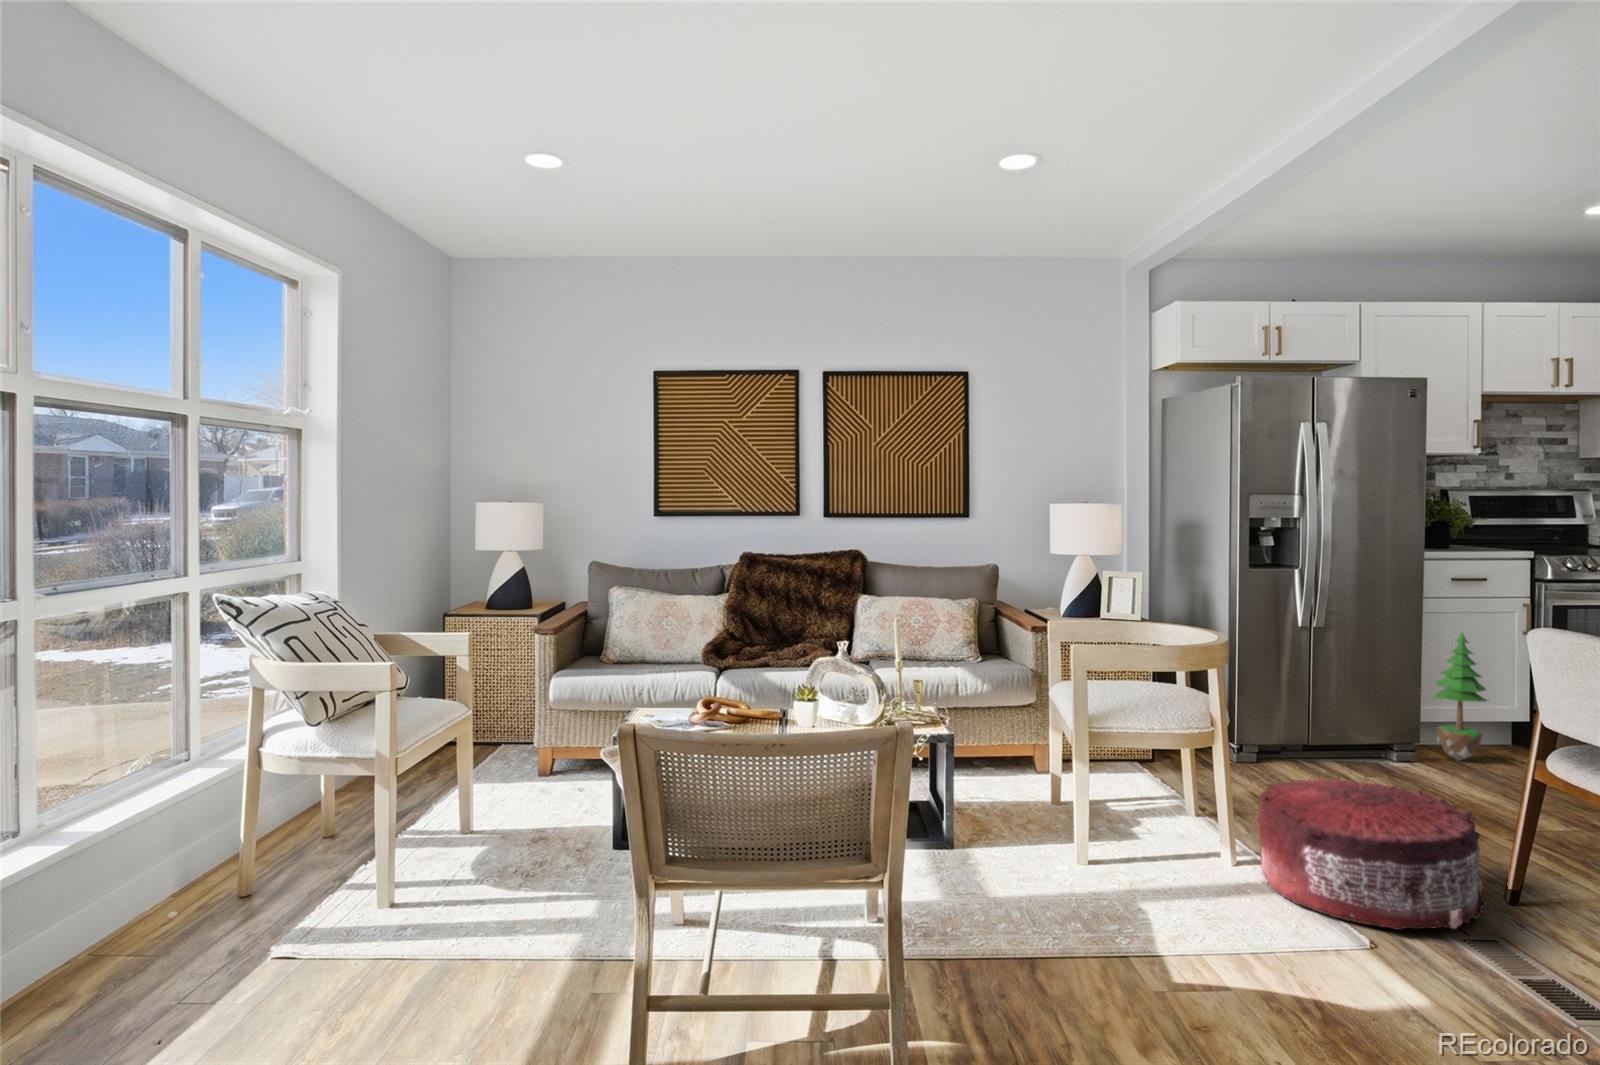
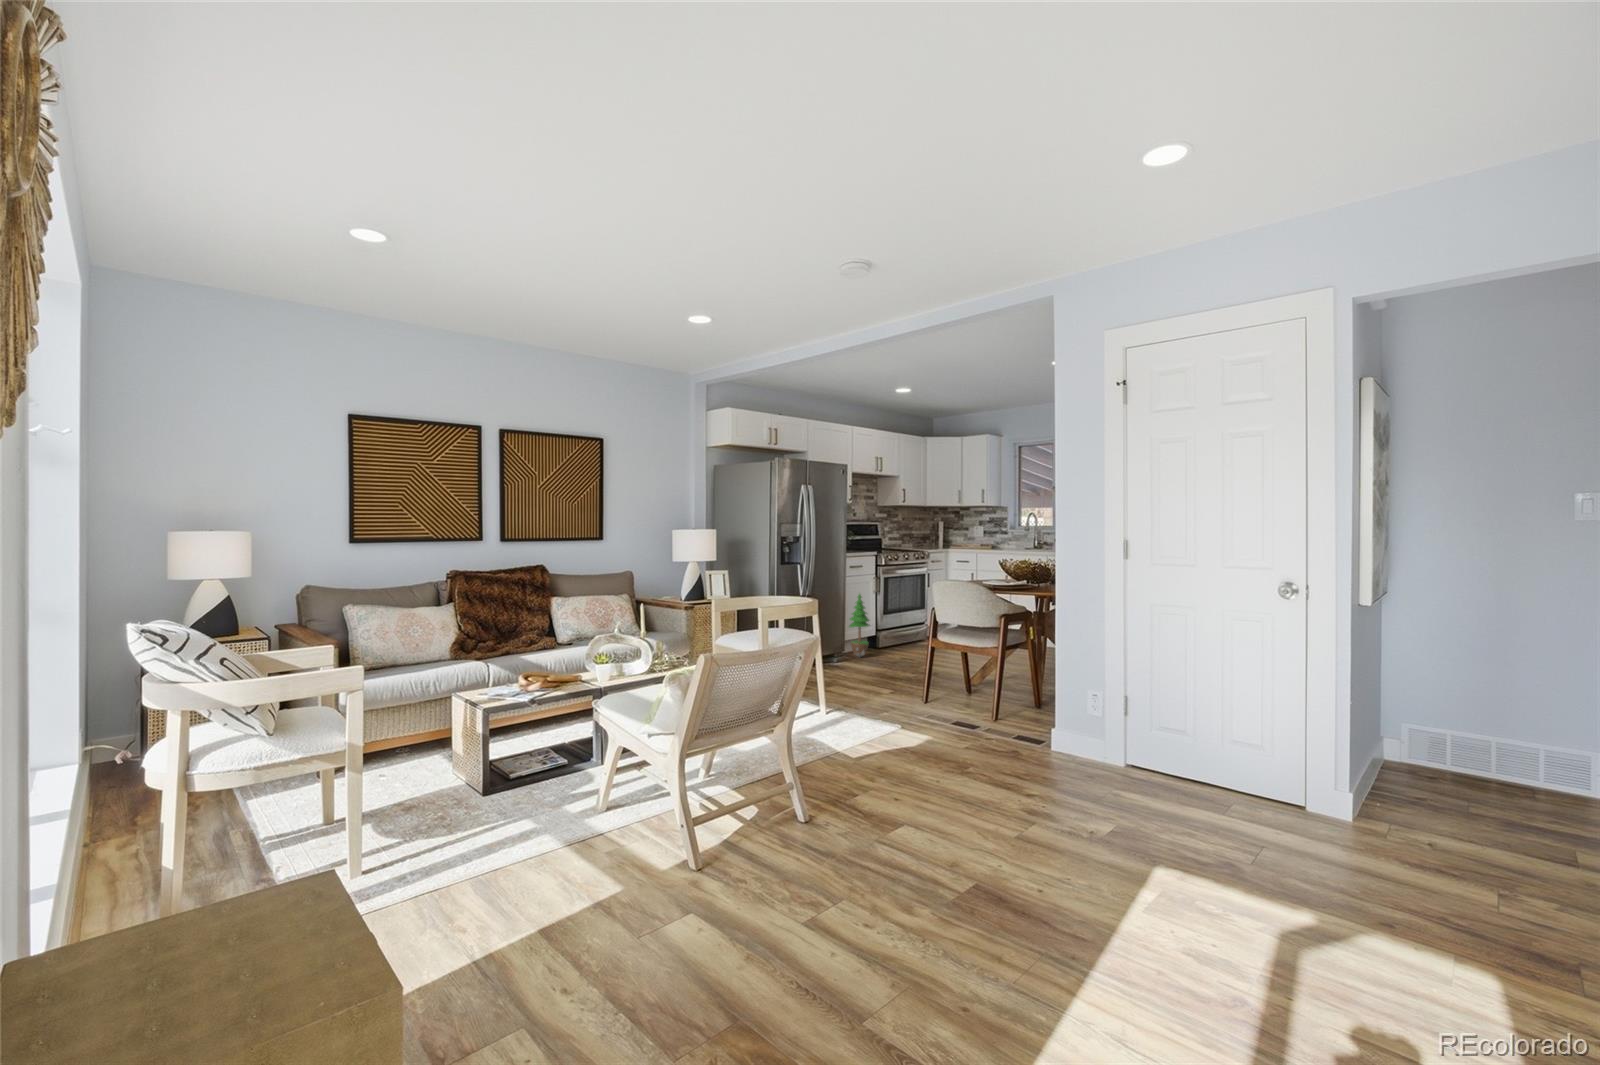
pouf: present [1255,776,1488,930] -> none [838,663,930,725]

